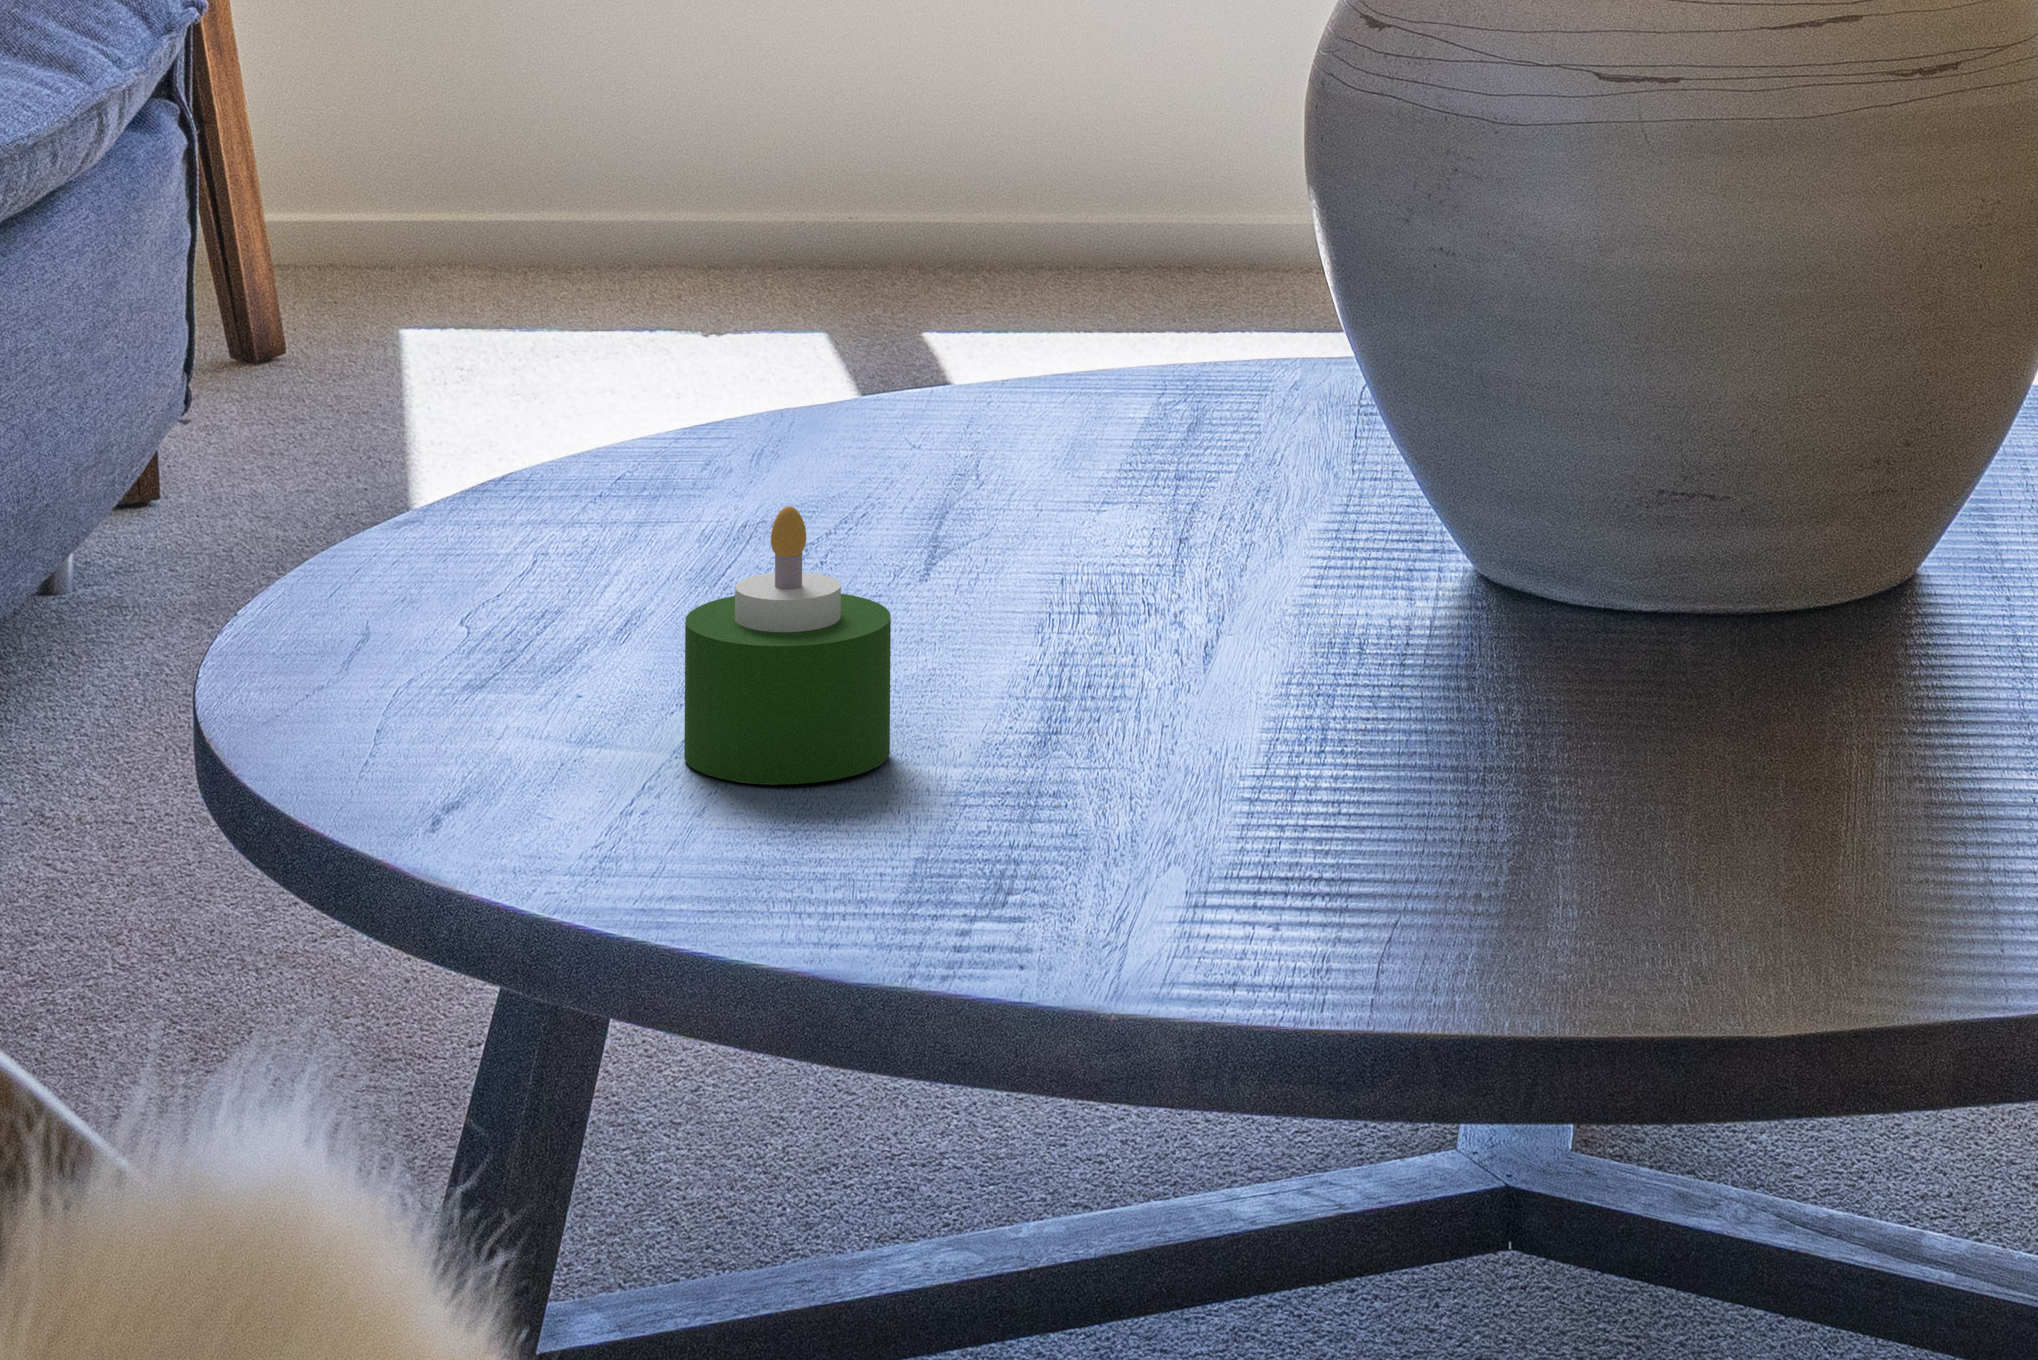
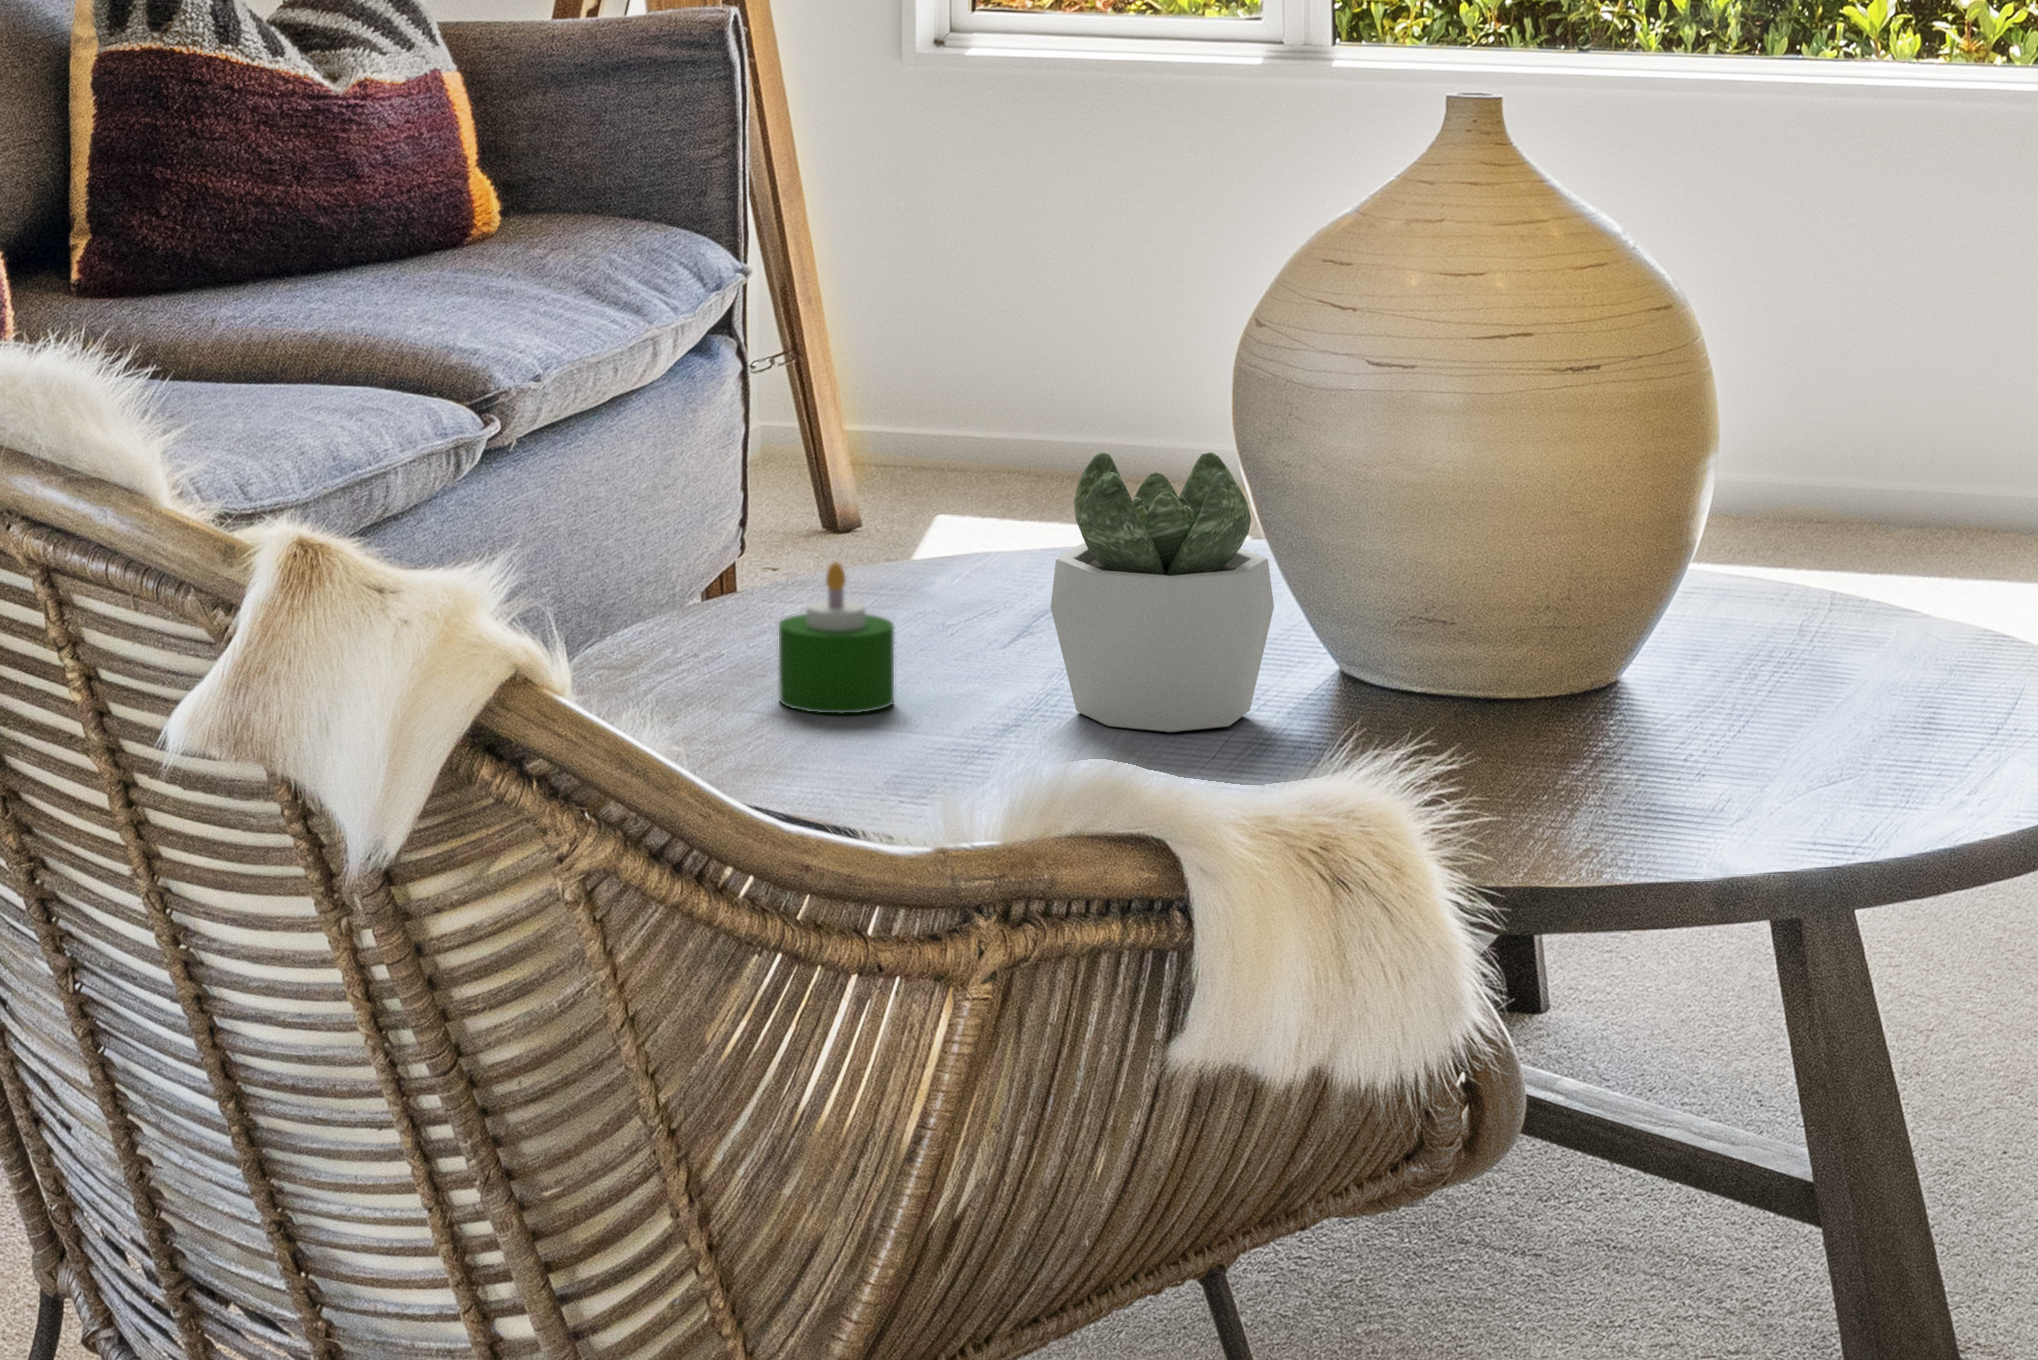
succulent plant: none [1163,273,1526,770] -> present [1051,453,1274,732]

